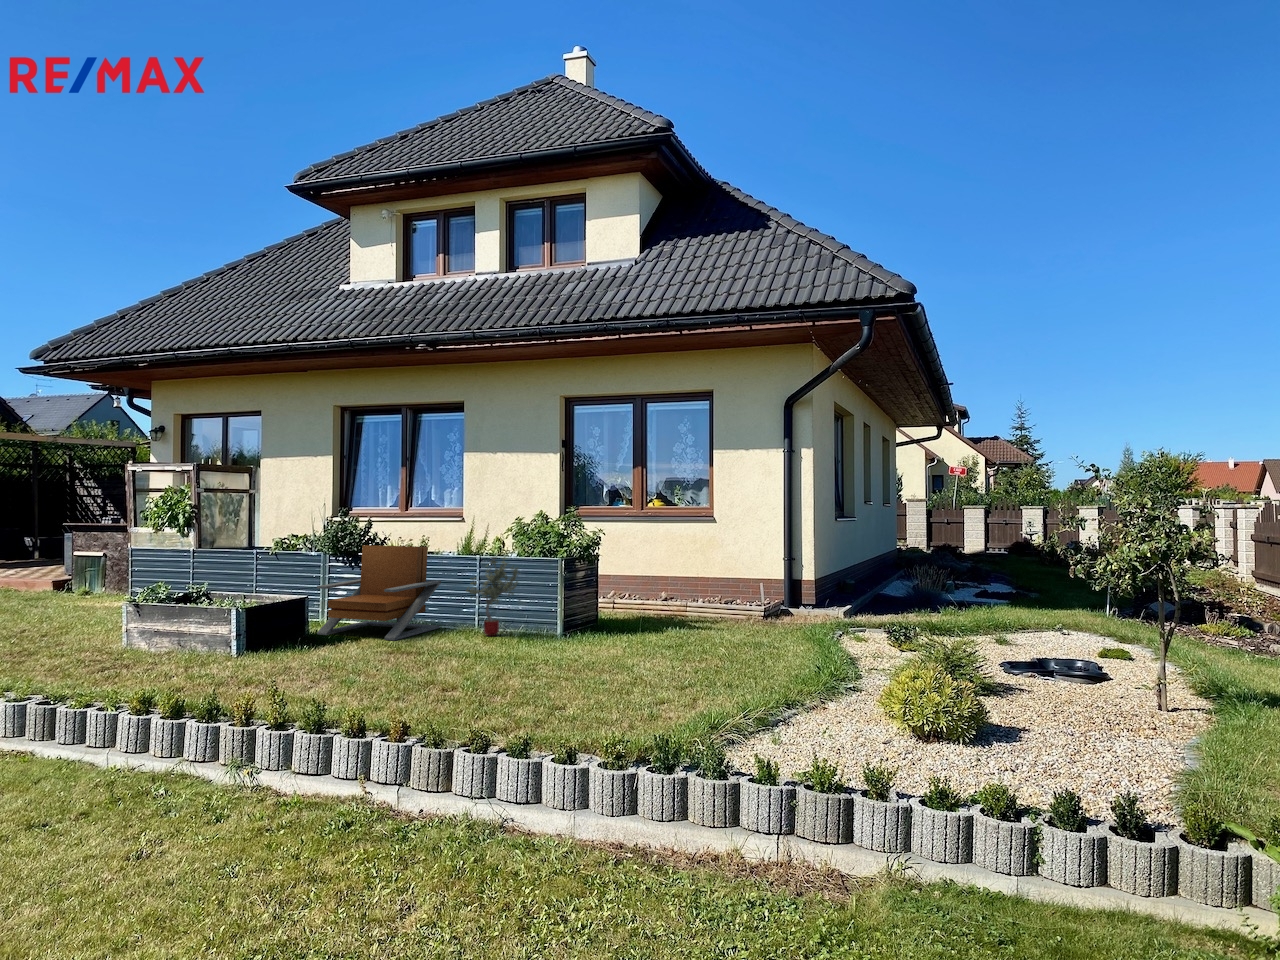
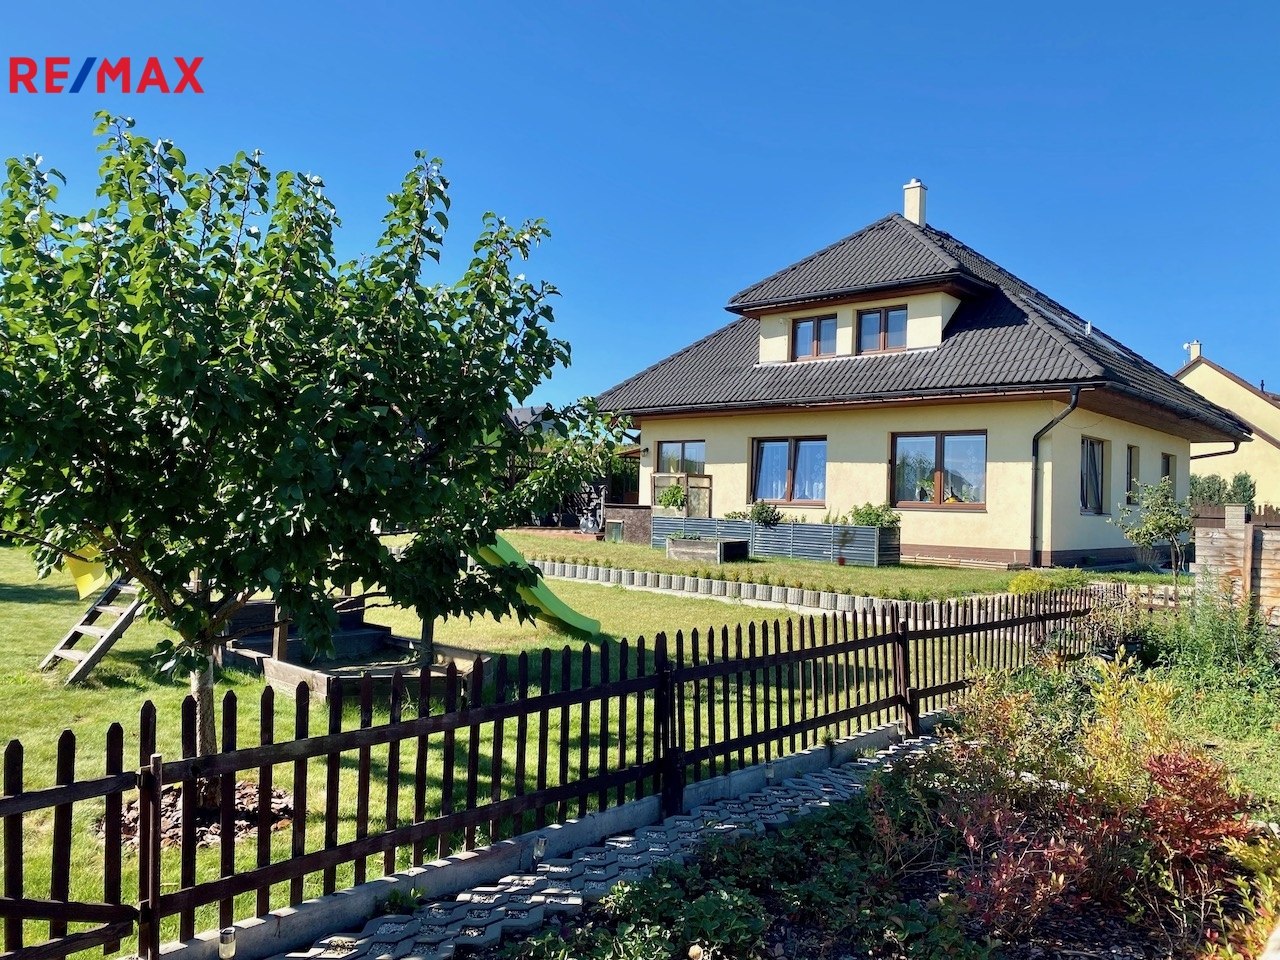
lounge chair: present [317,545,441,640] -> none [753,517,815,563]

